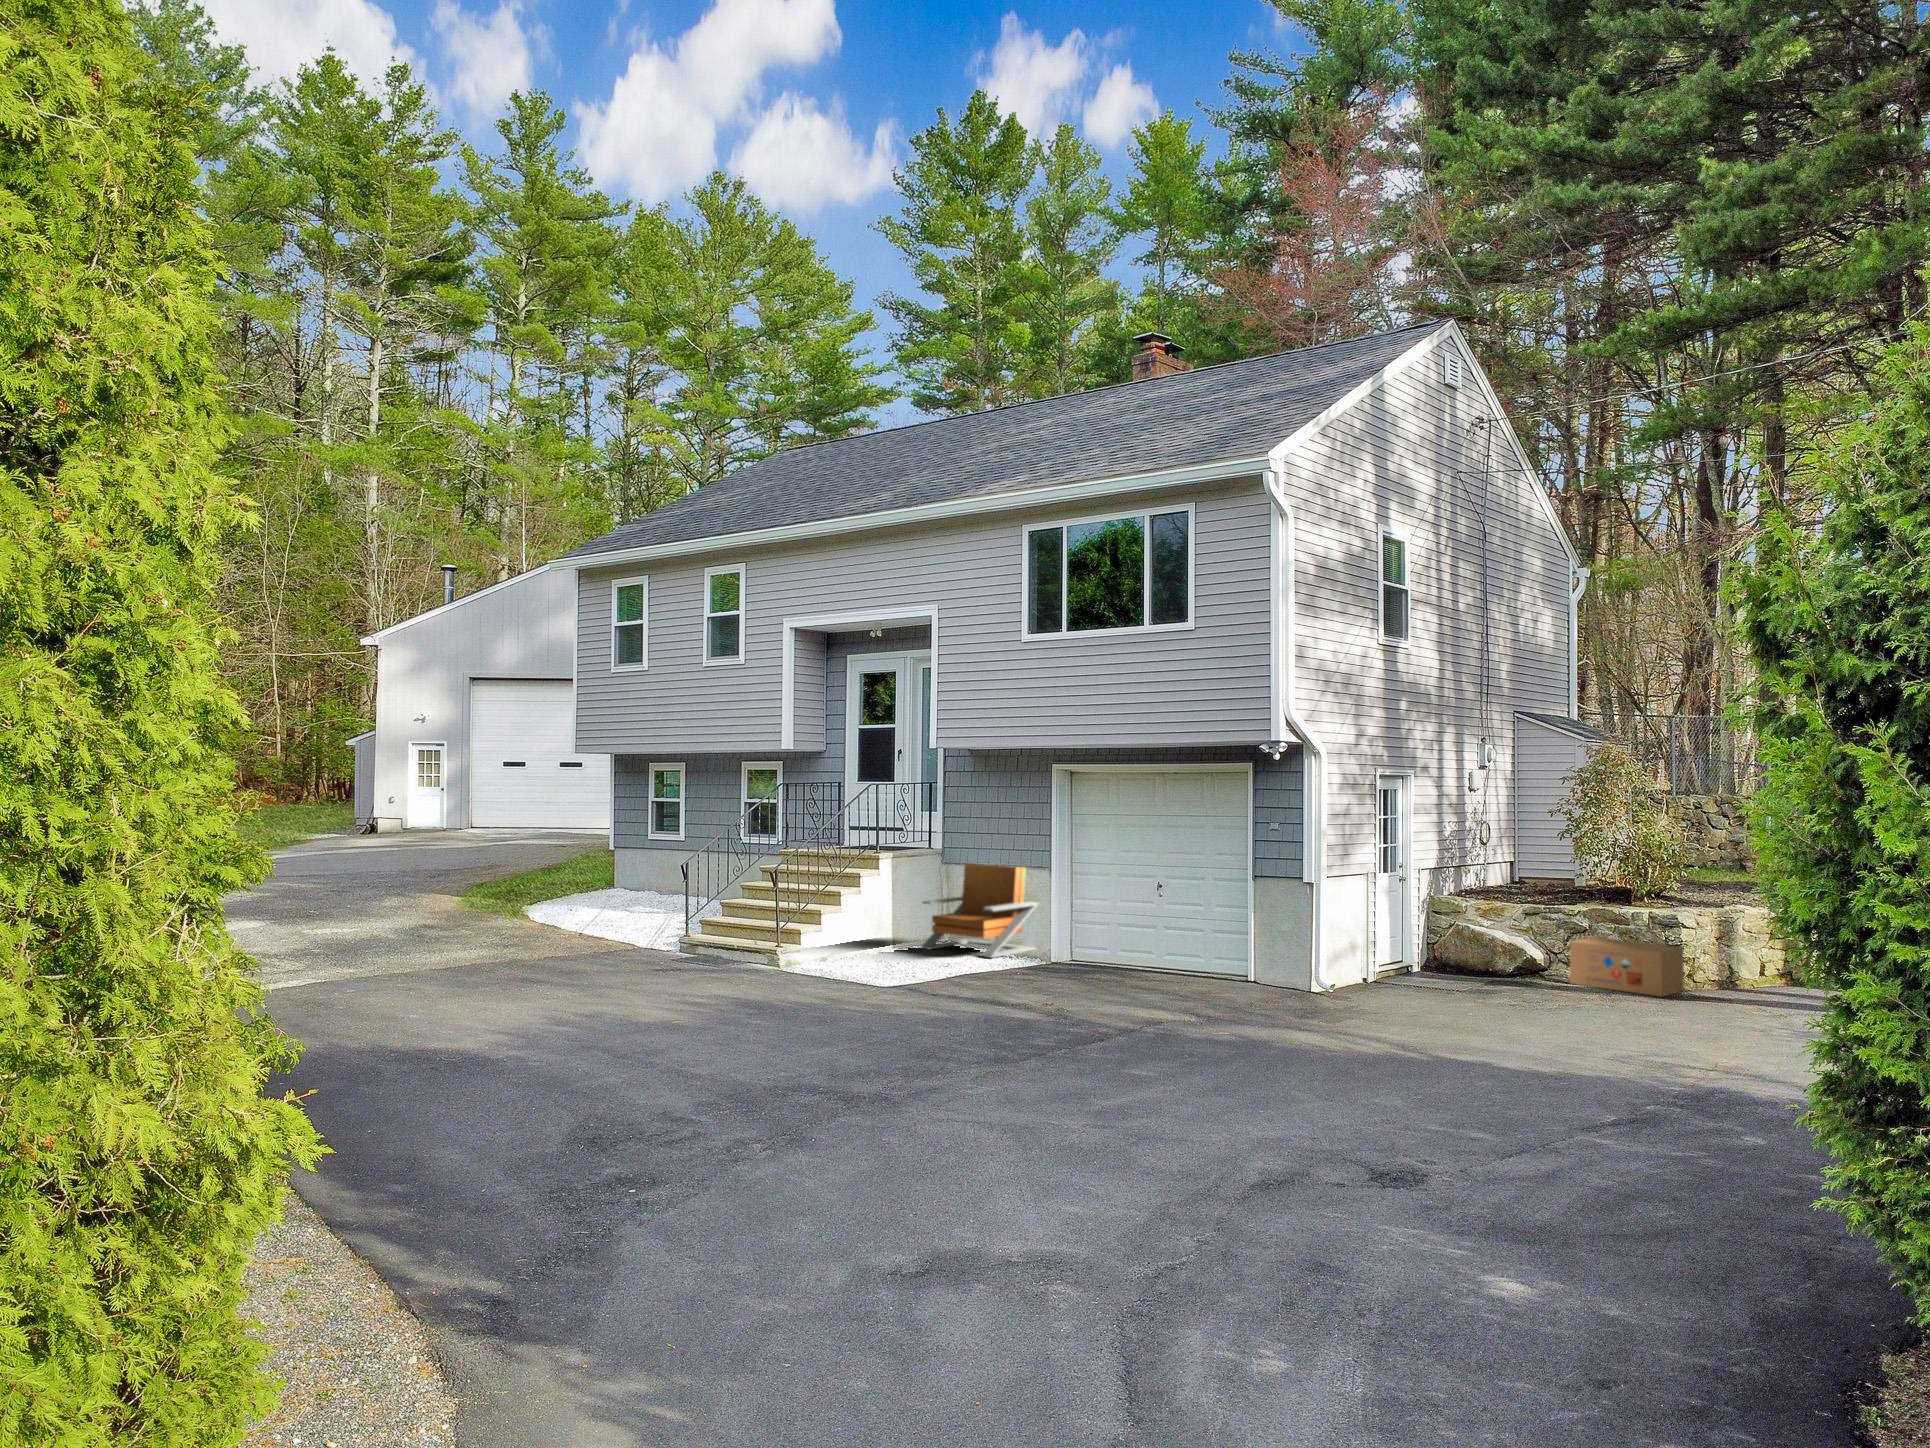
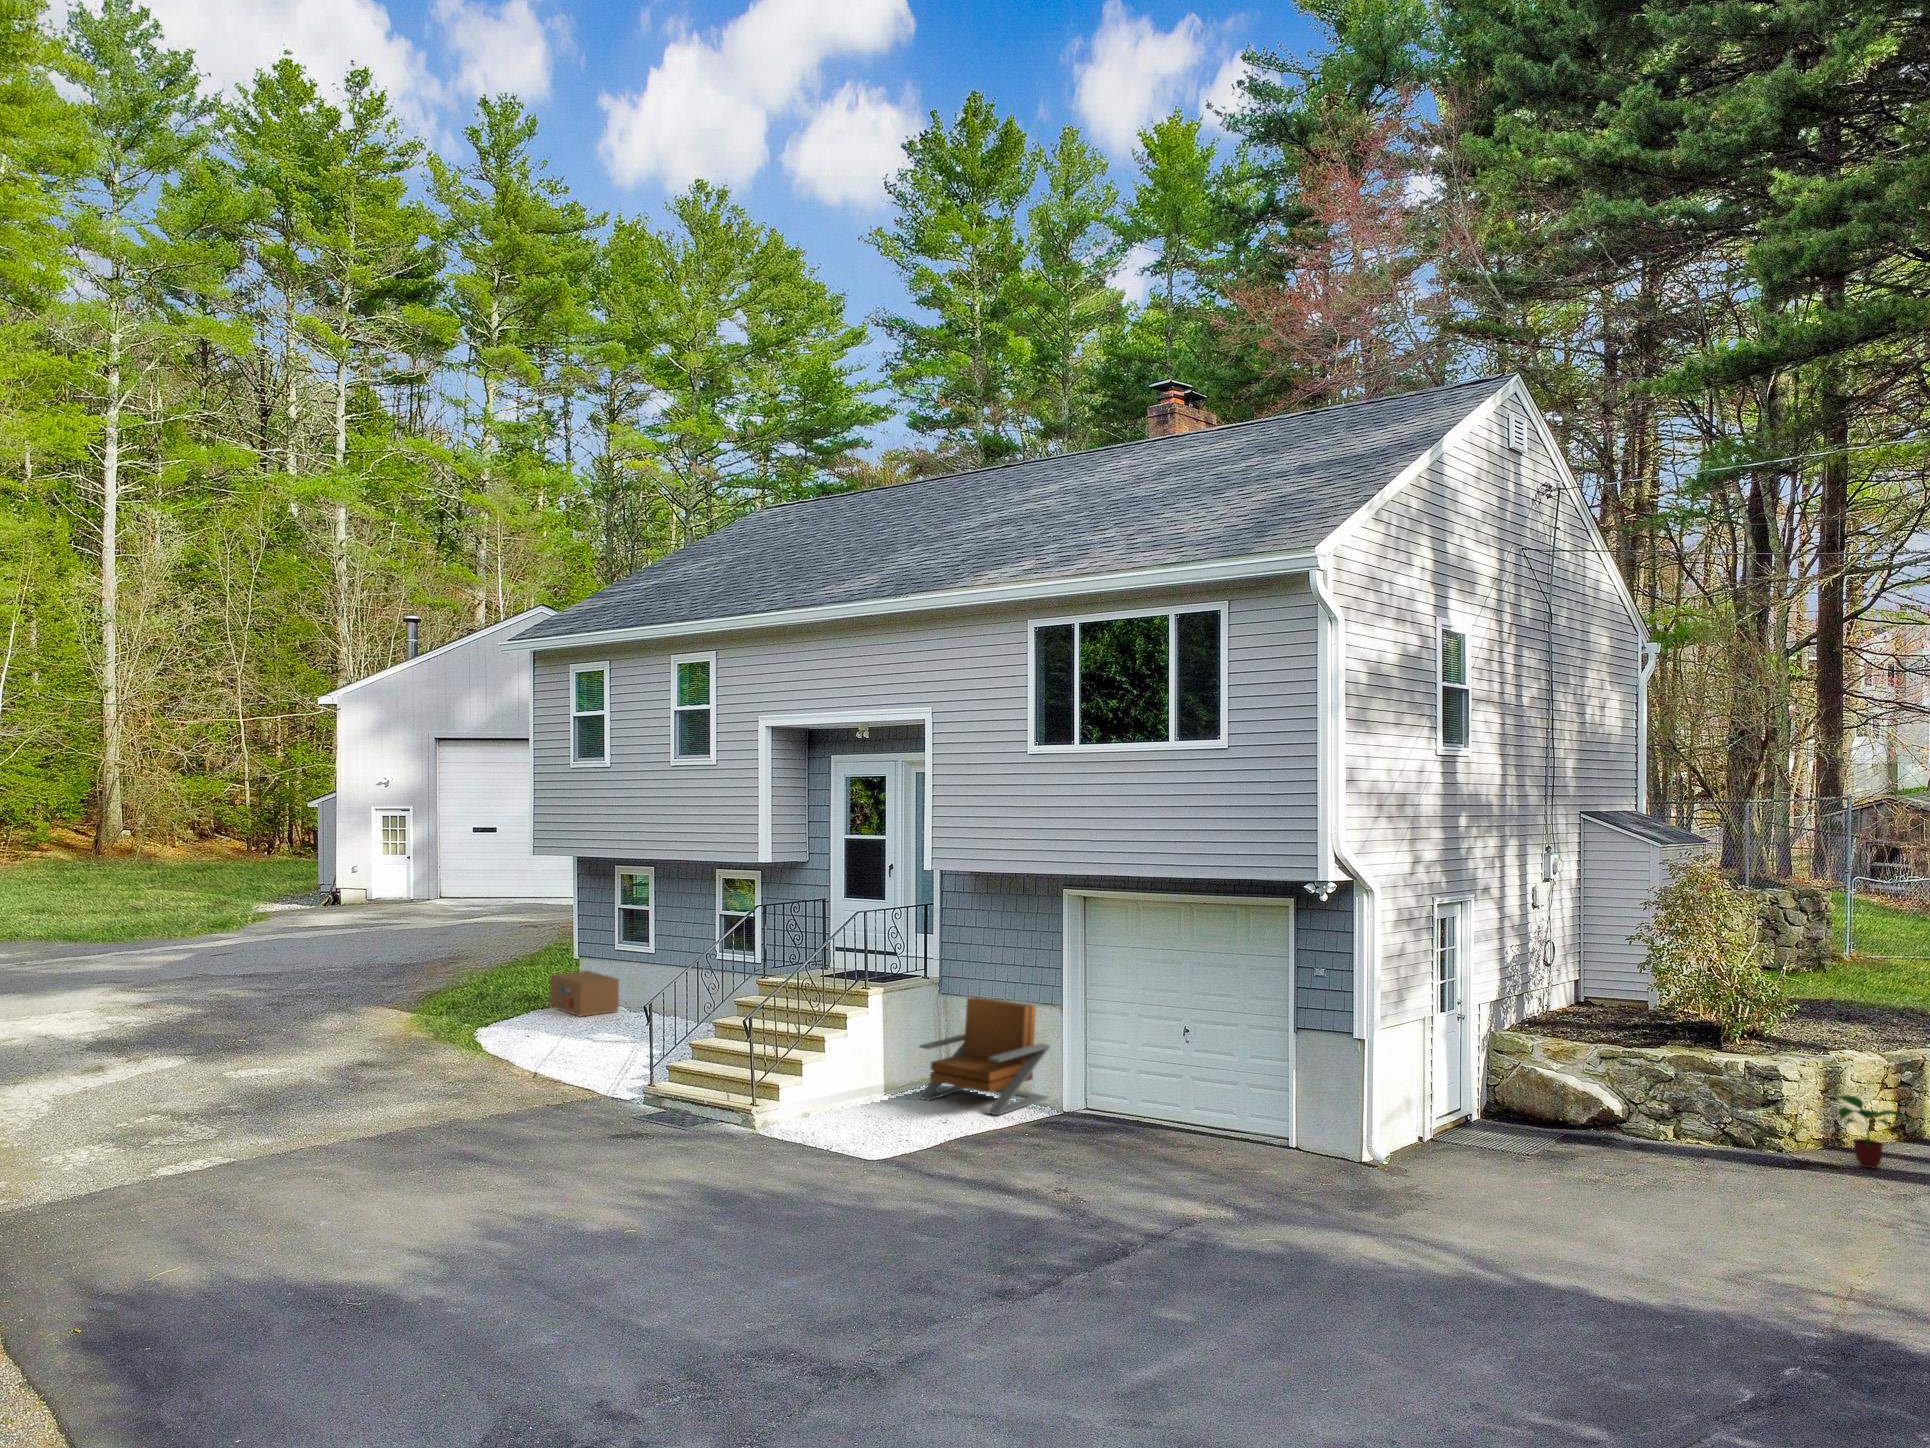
potted plant: none [1720,936,1788,995] -> present [1829,1095,1904,1168]
cardboard box: present [1570,937,1684,997] -> present [550,971,619,1017]

